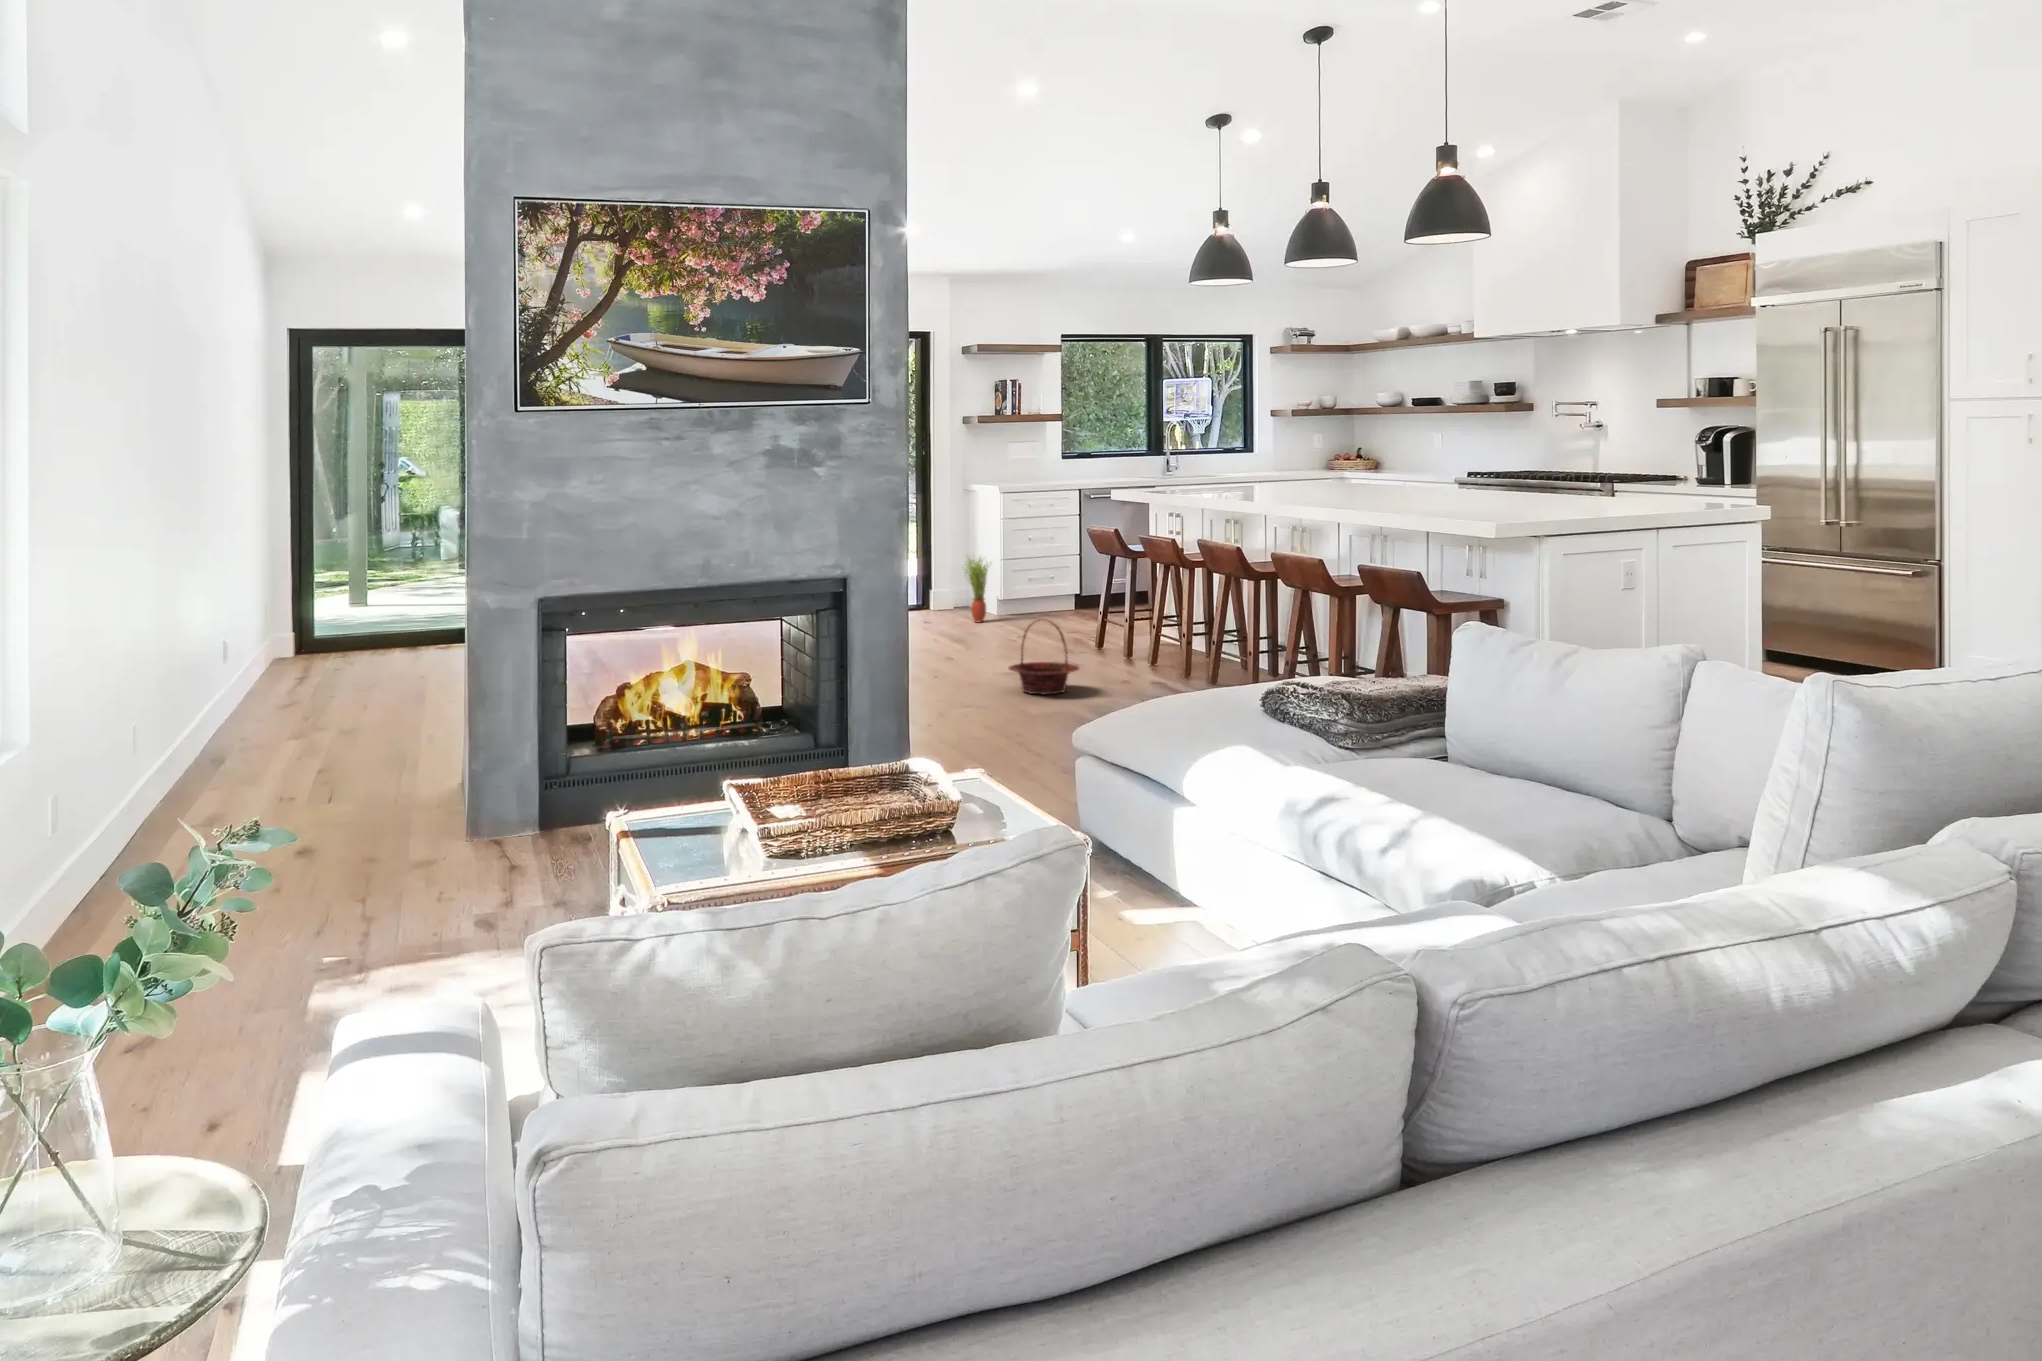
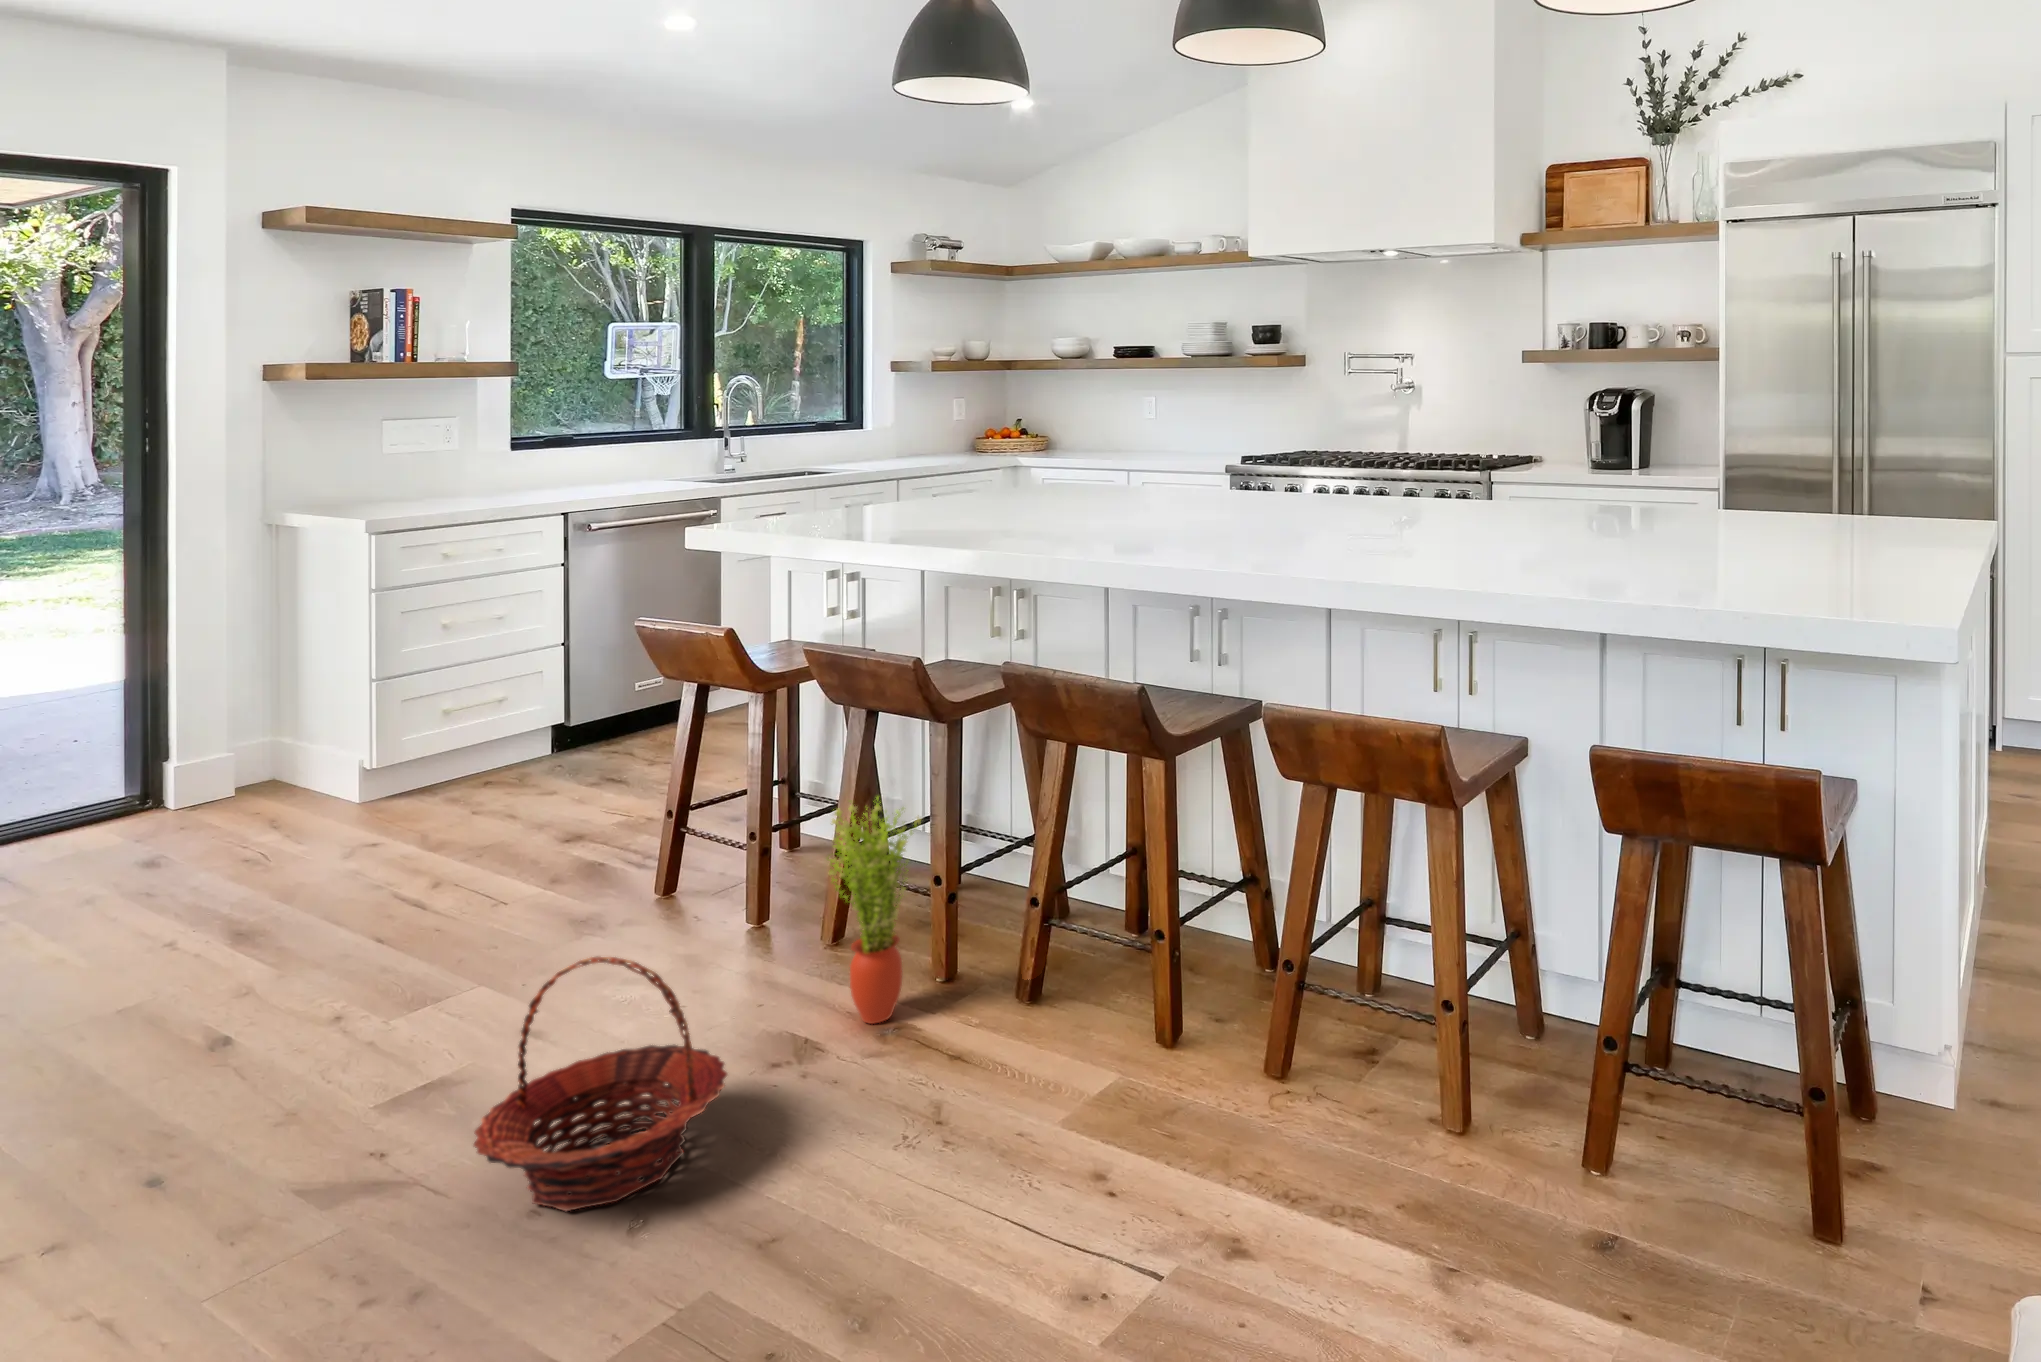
potted plant: present [963,554,988,622] -> present [827,800,921,1023]

